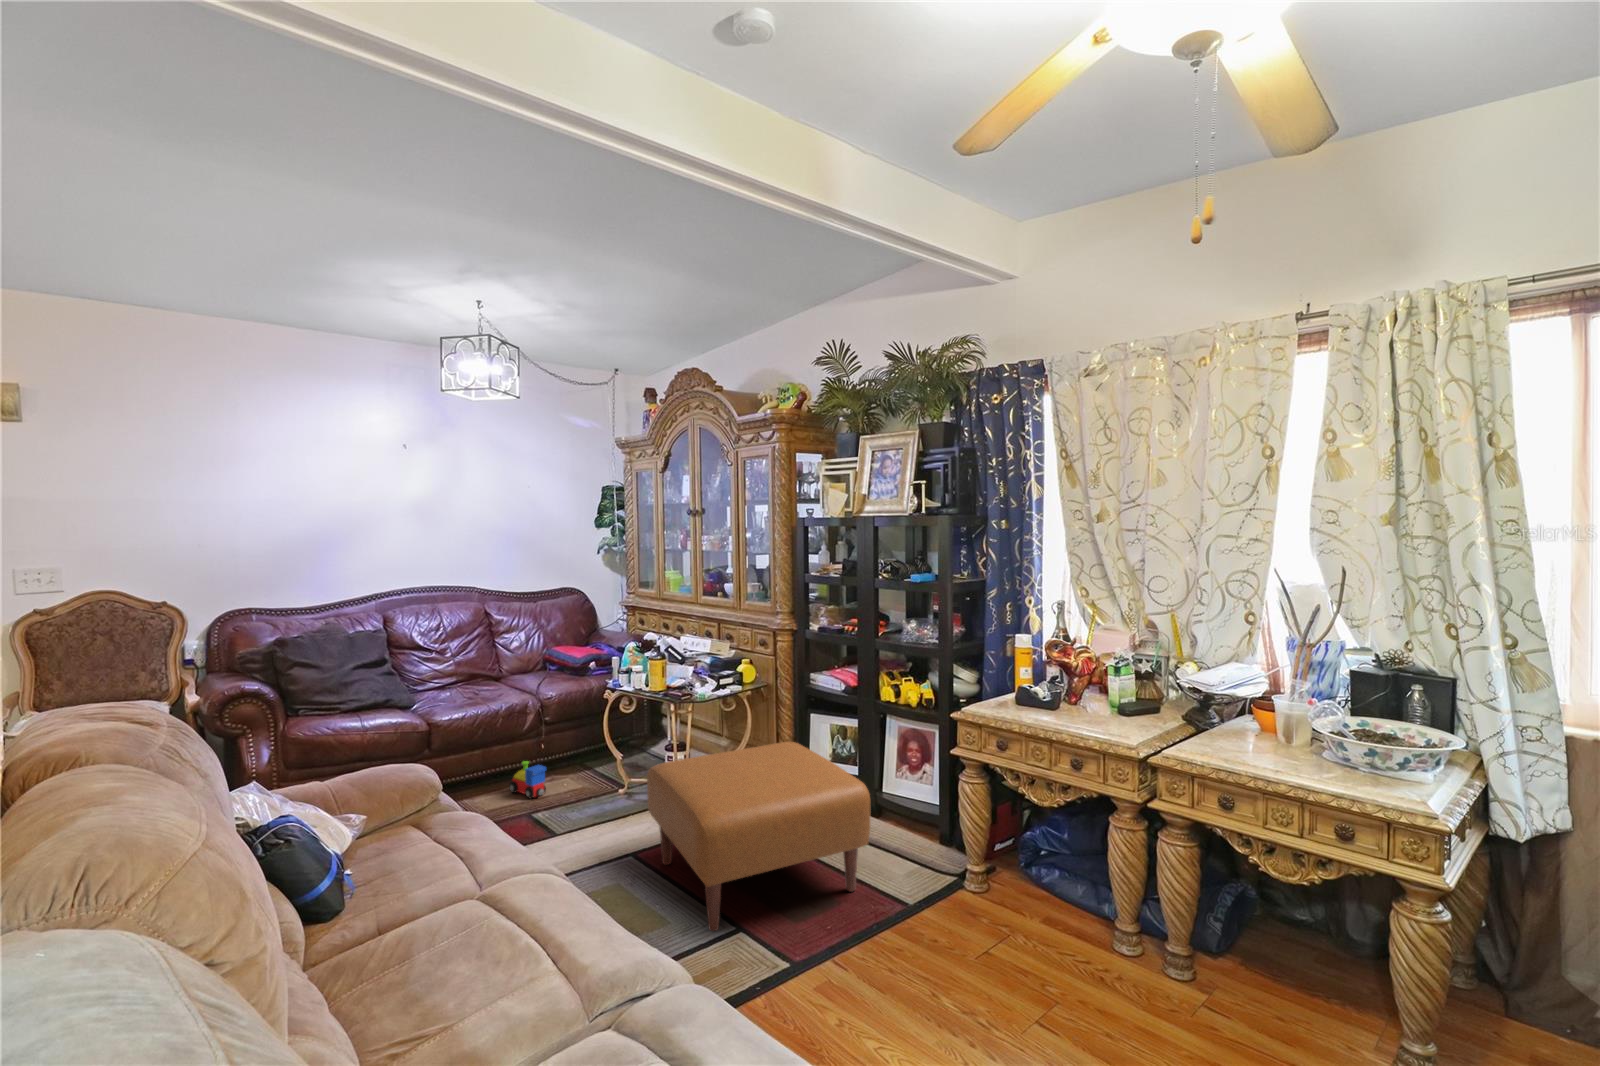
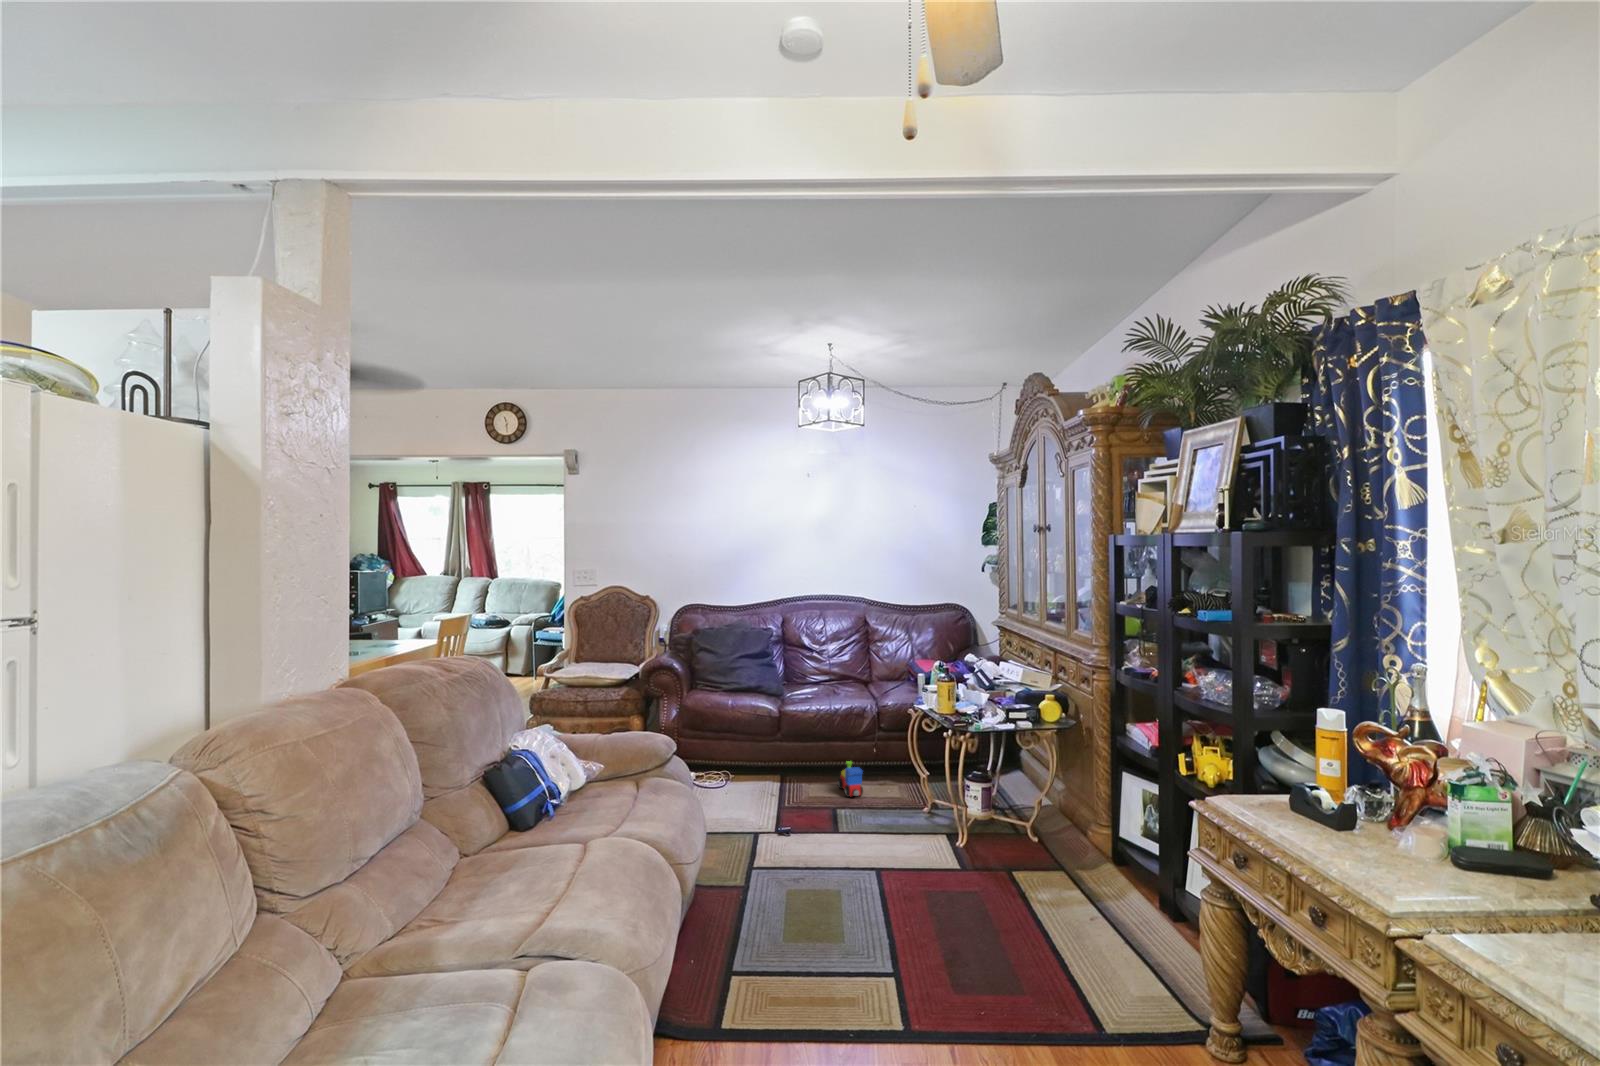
ottoman: present [647,742,870,931] -> none [860,785,1082,989]

